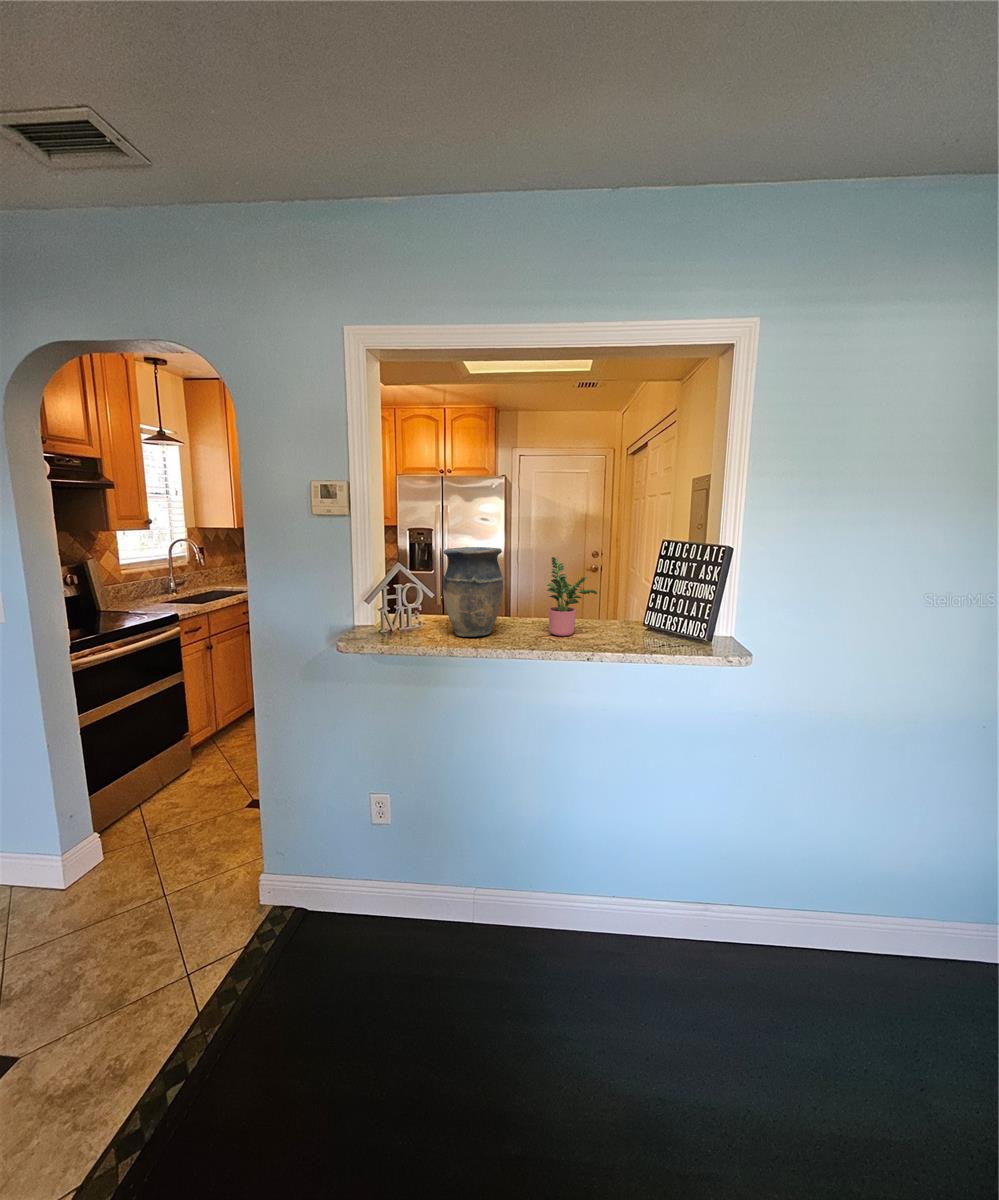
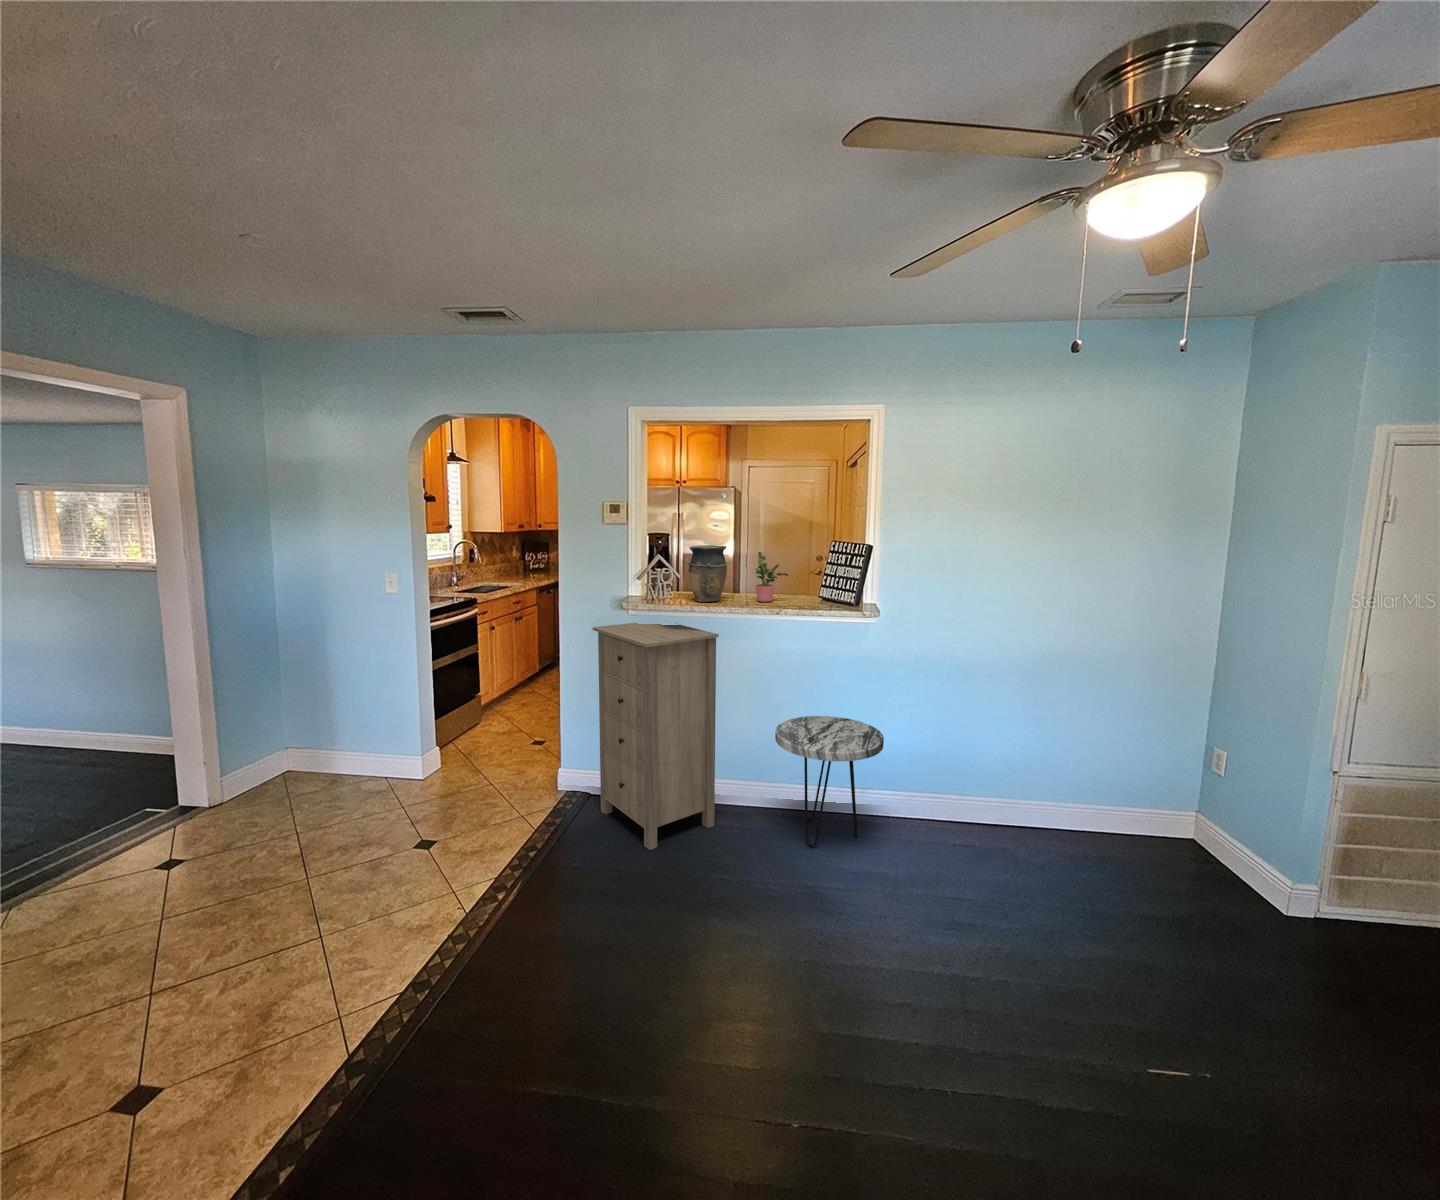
storage cabinet: none [287,660,492,1072] -> present [592,623,719,850]
side table: none [586,809,773,1052] -> present [775,716,884,847]

